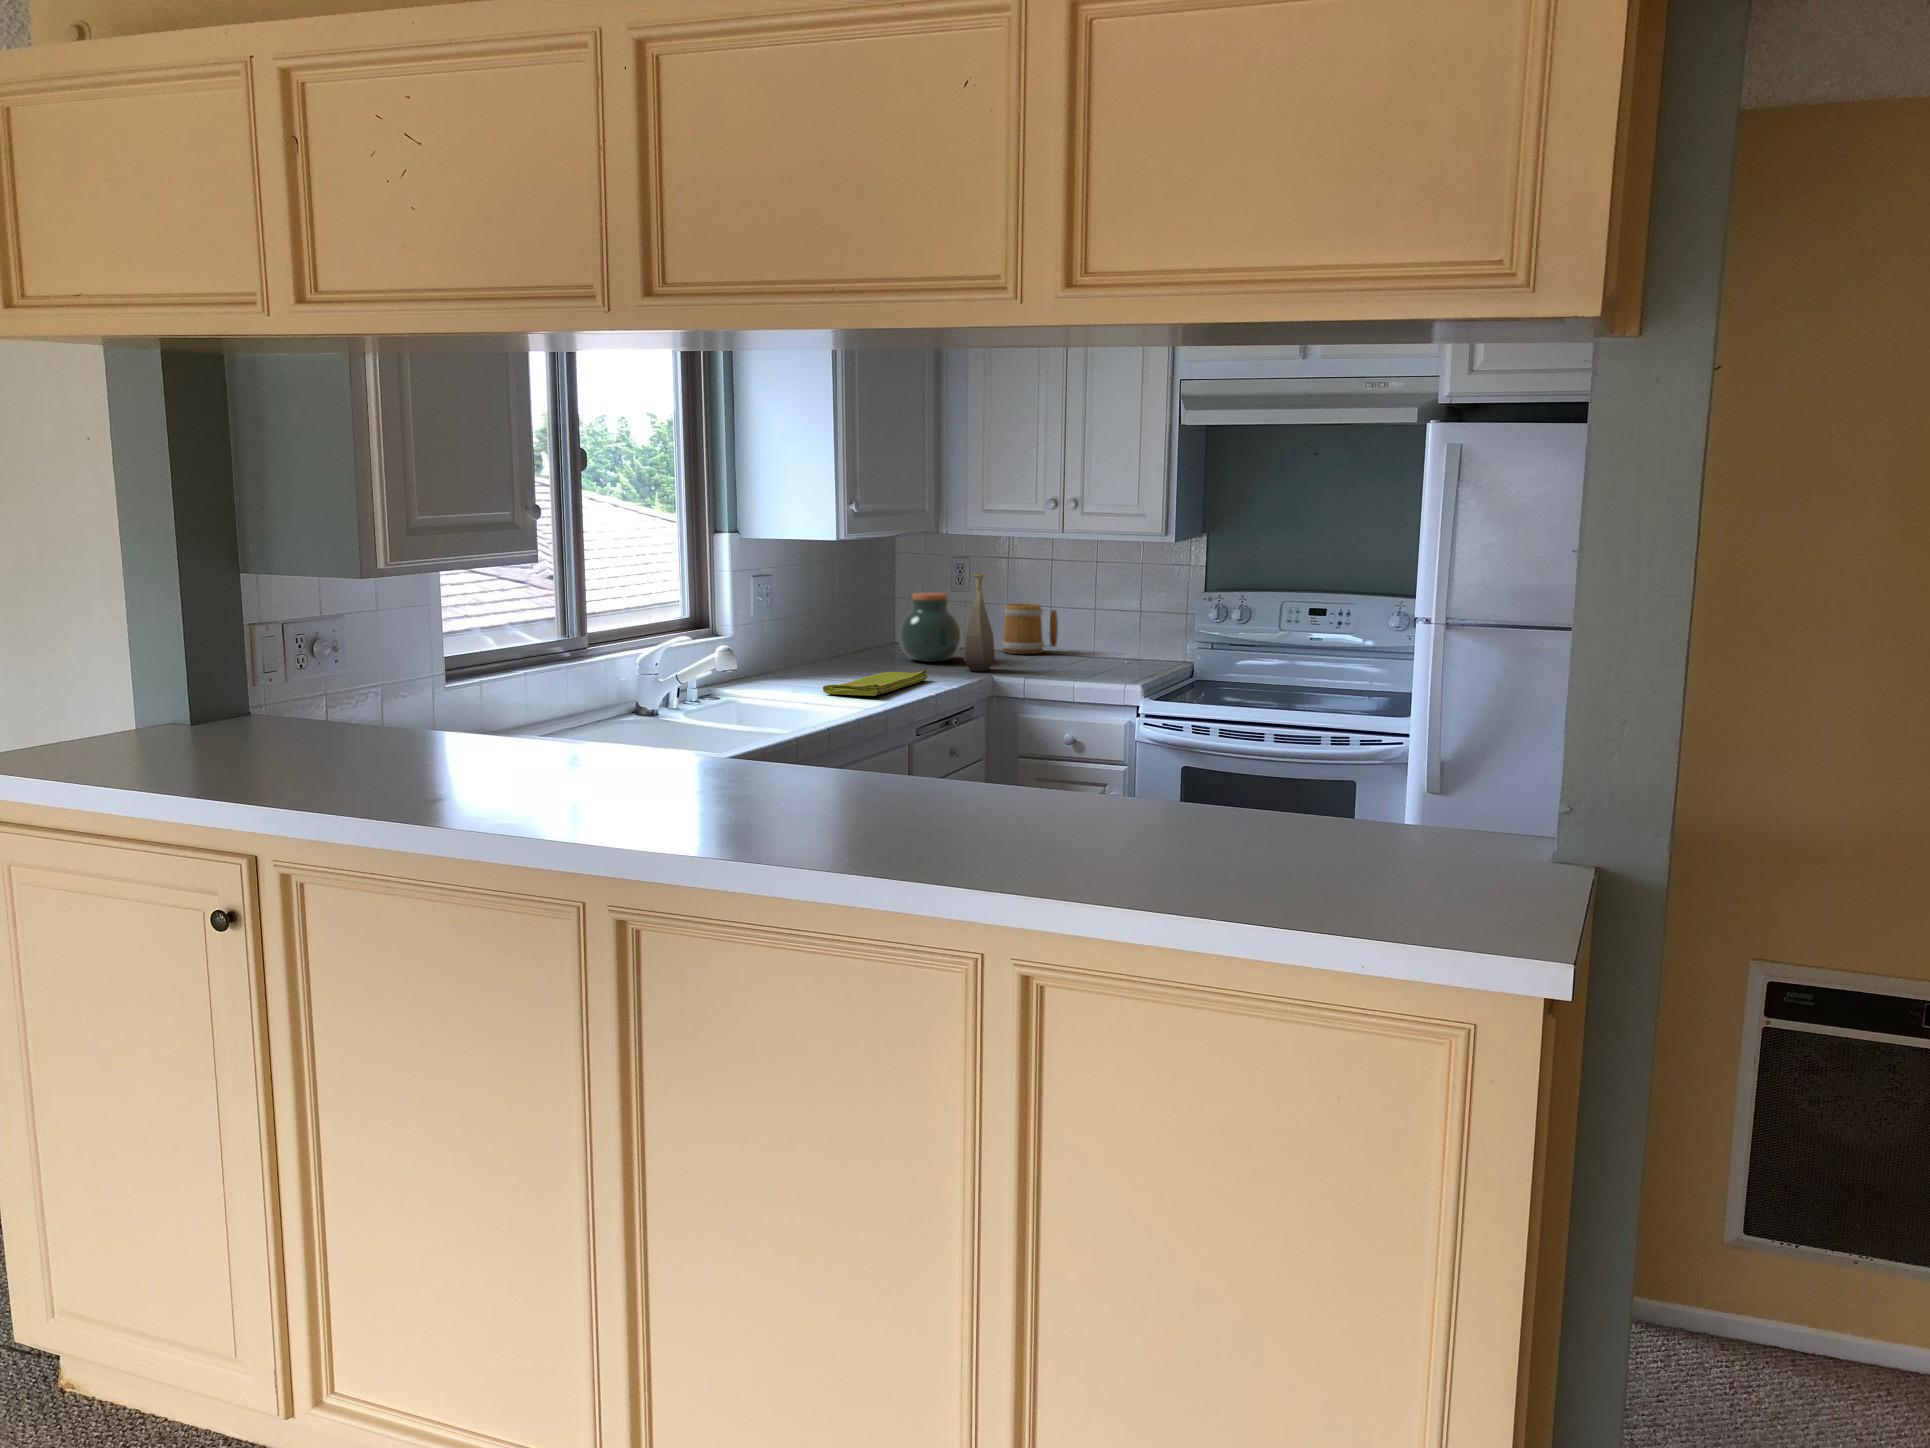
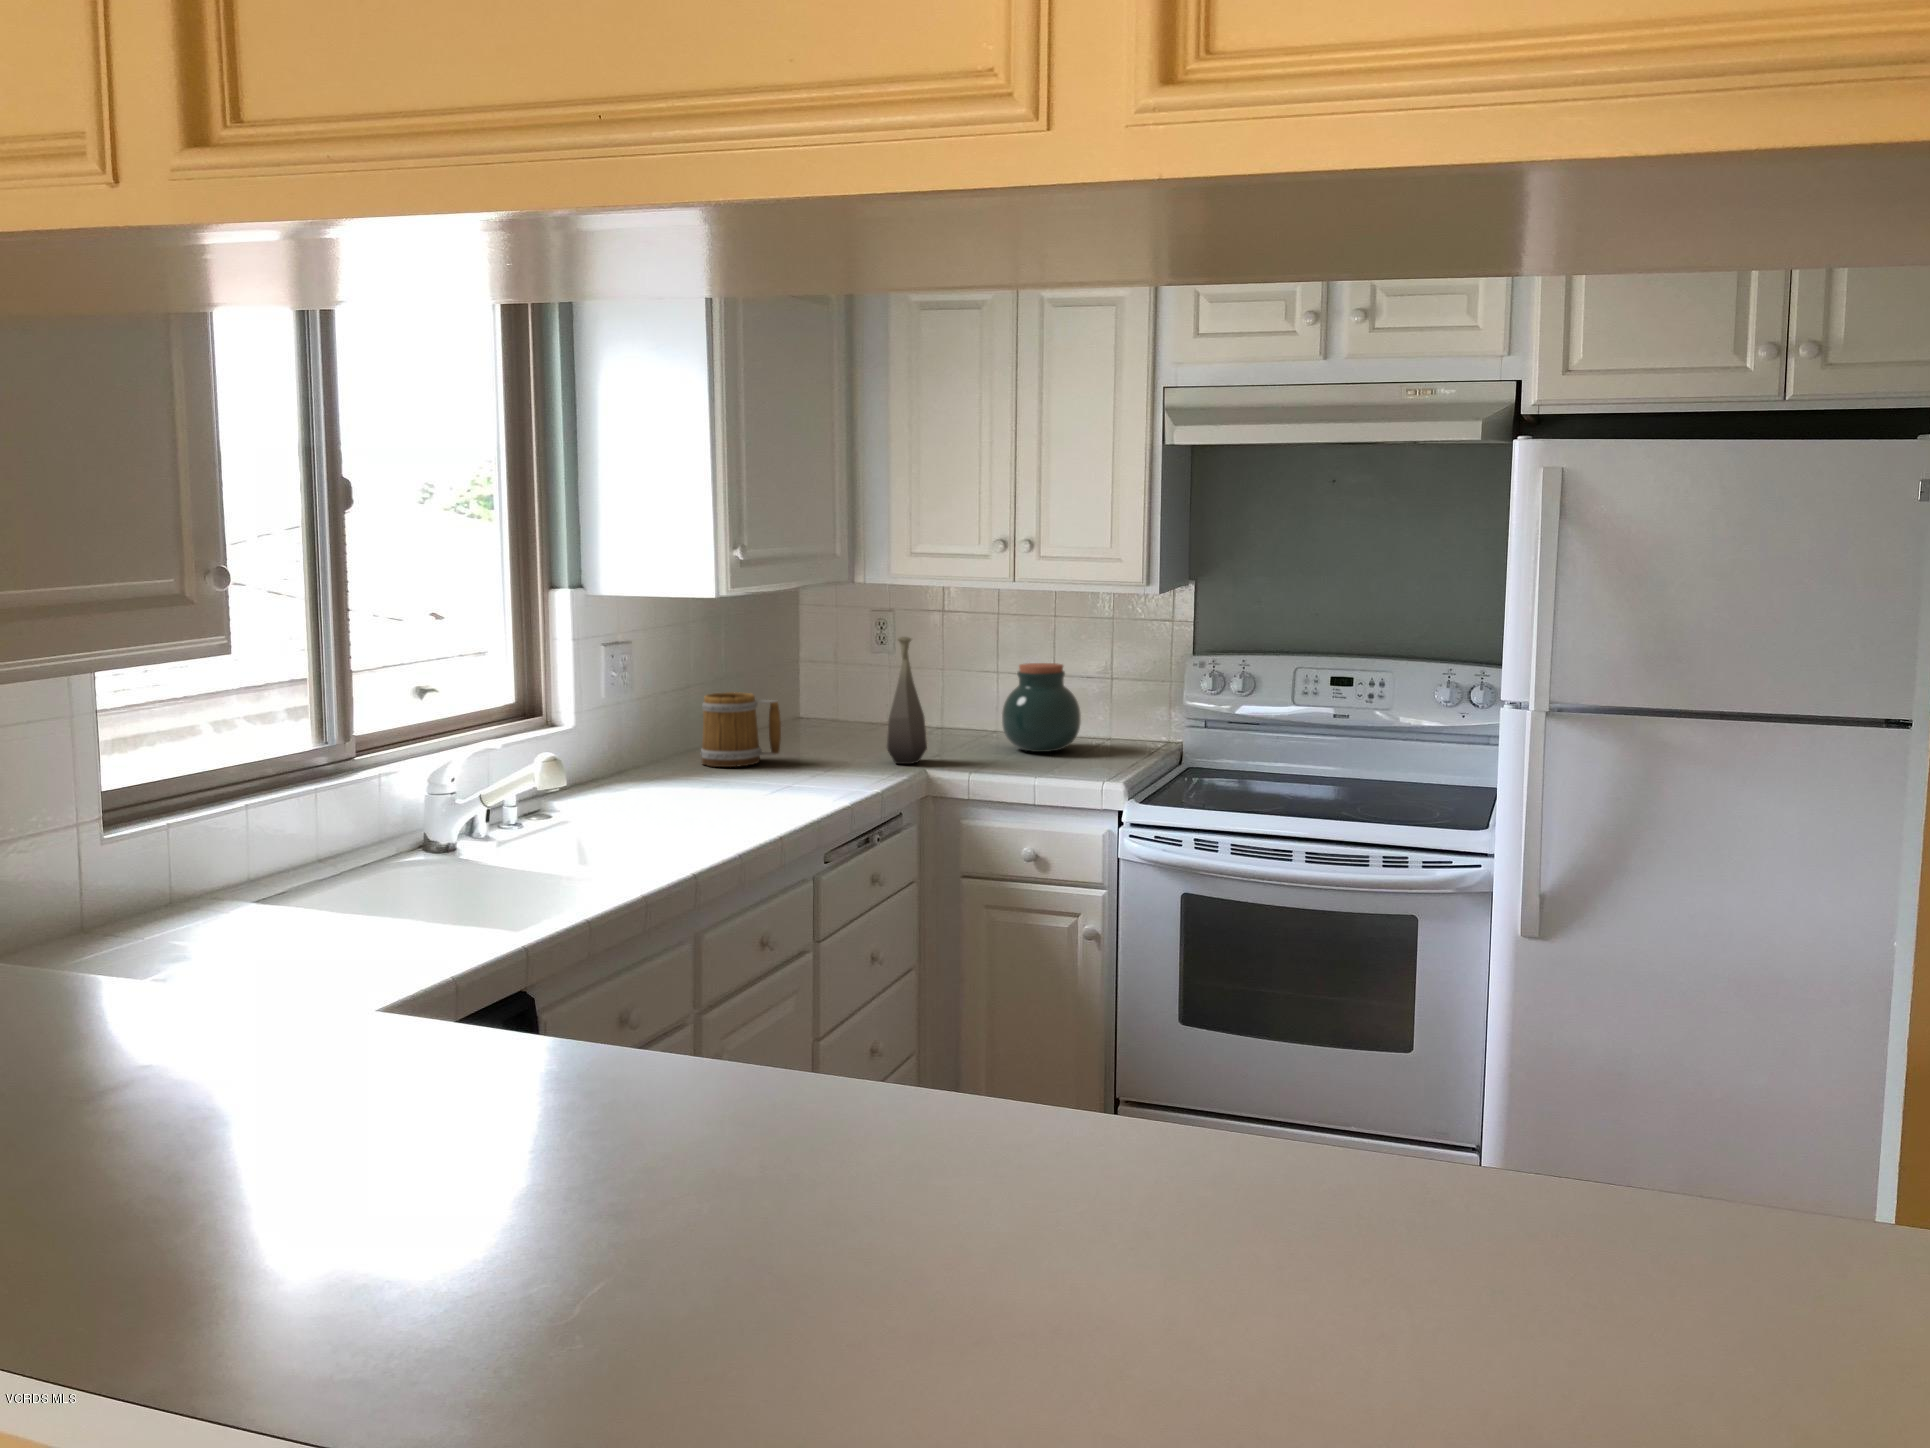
jar: present [899,593,961,662] -> present [1002,663,1081,752]
mug: present [1003,603,1058,654] -> present [701,692,781,767]
dish towel: present [823,670,928,696] -> none [695,767,838,809]

